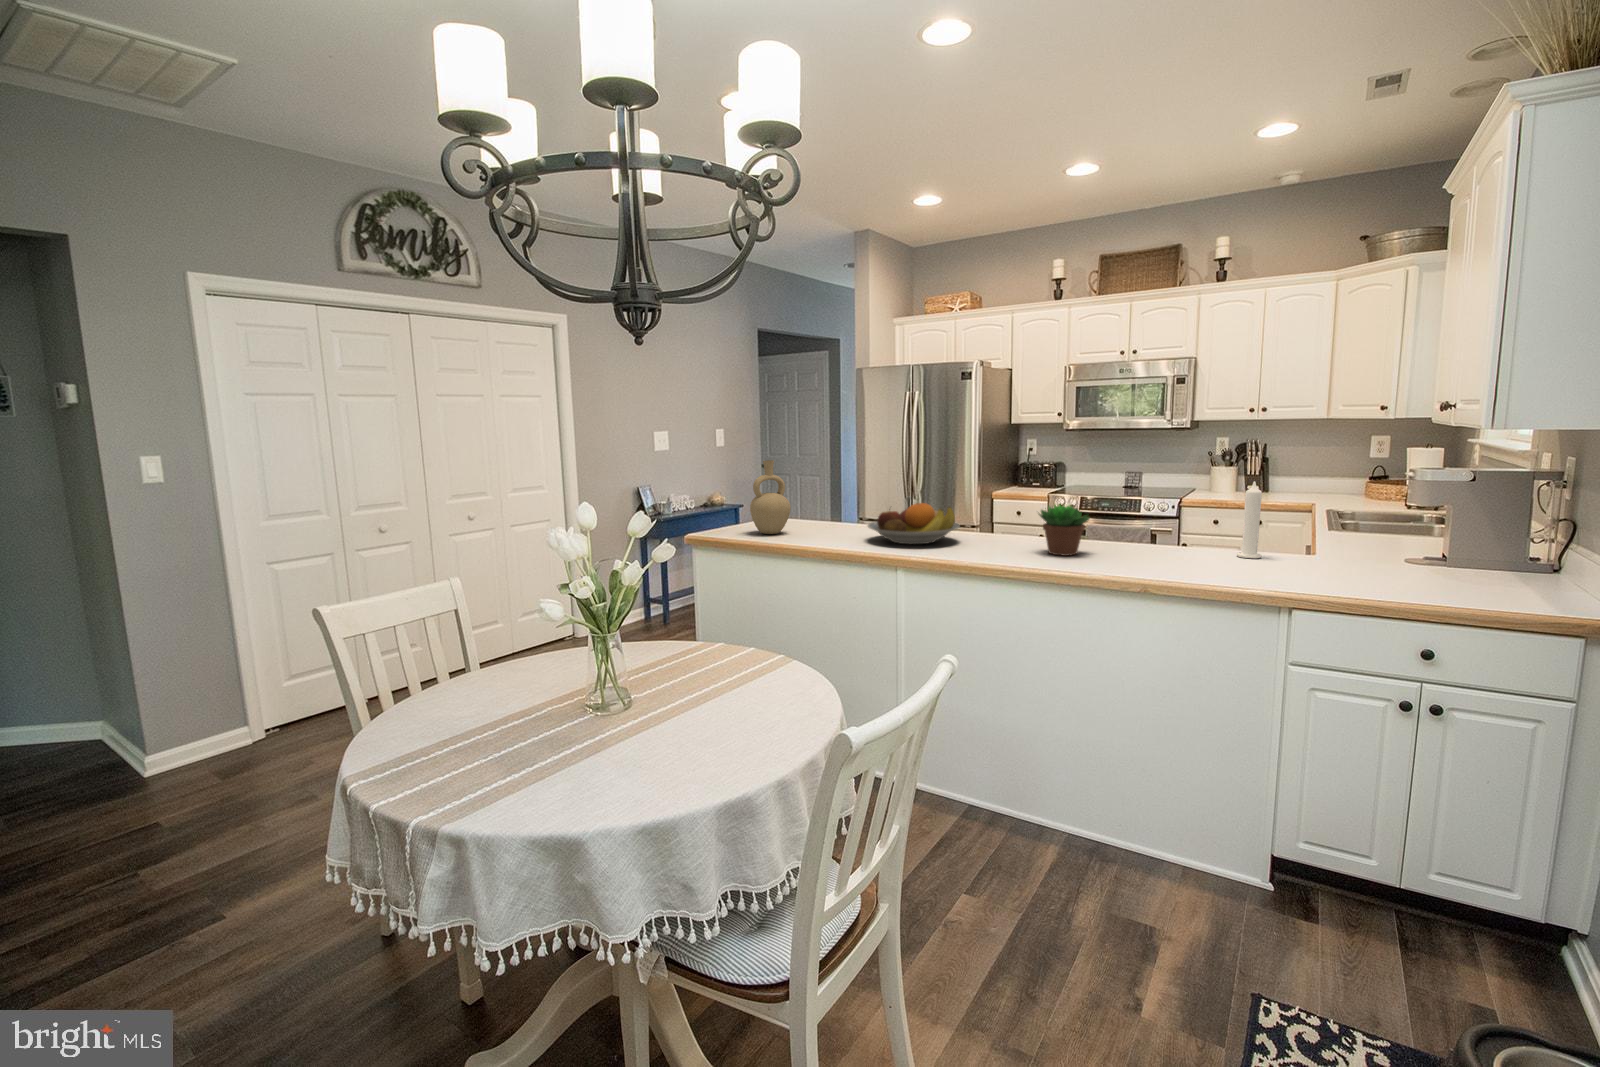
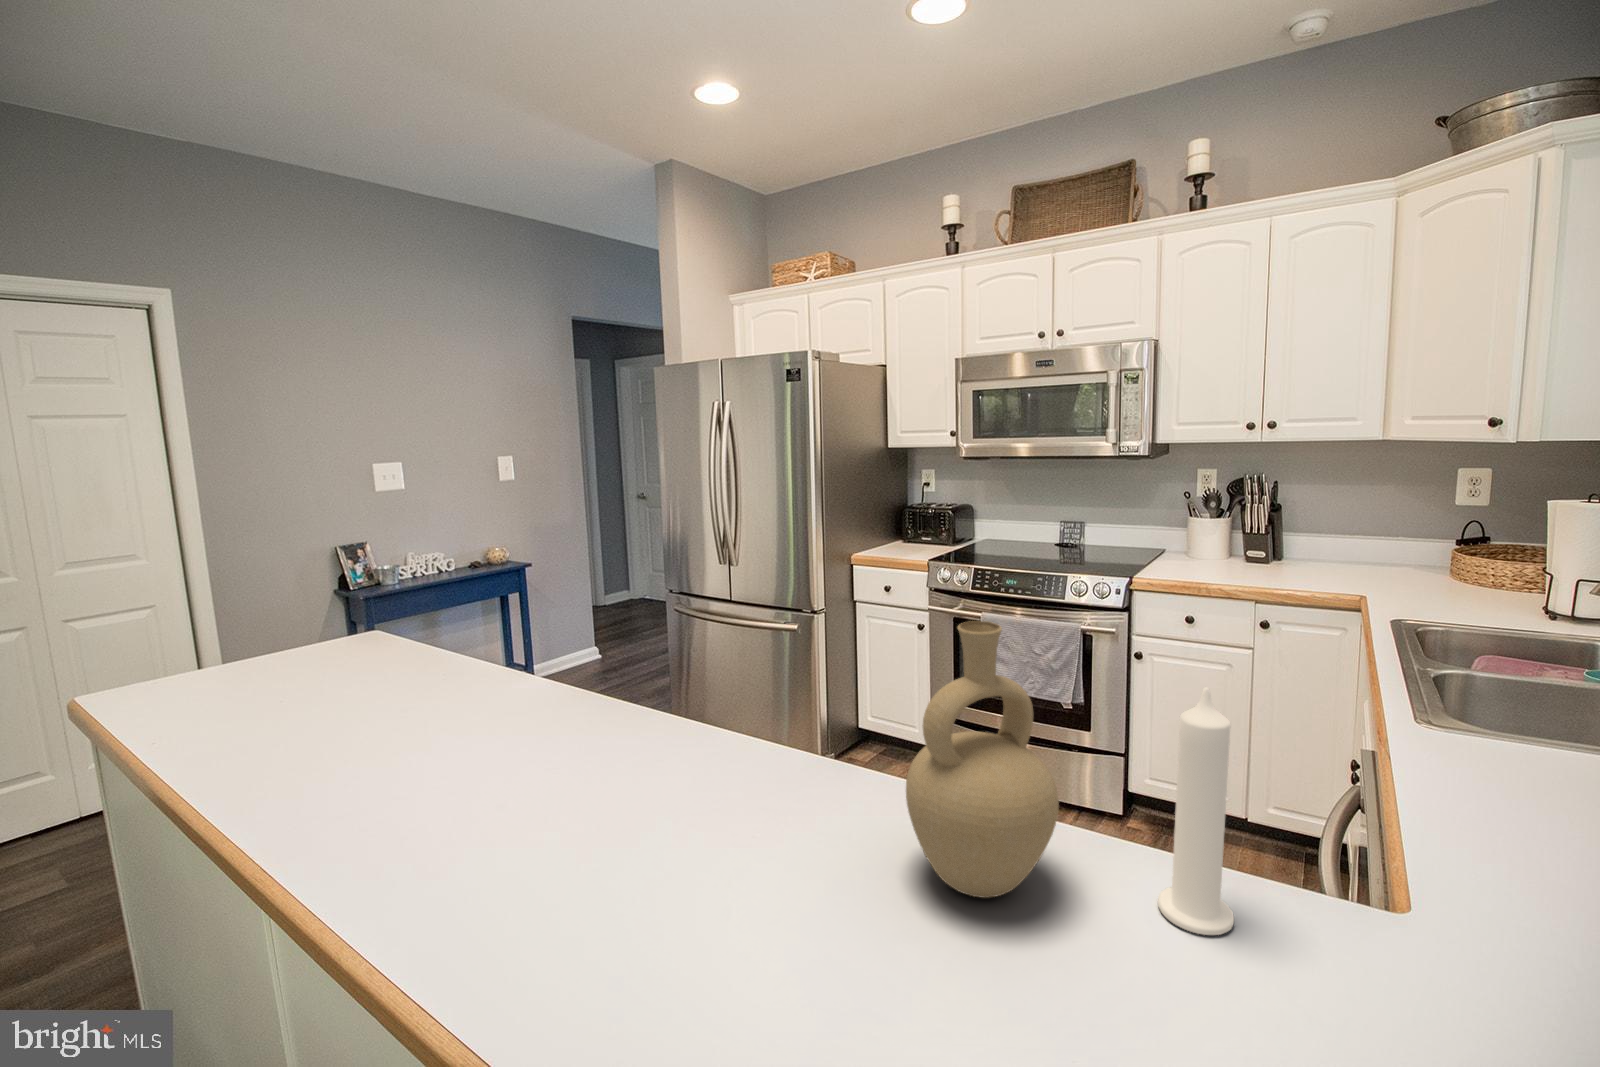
vase: present [750,460,791,534] -> present [906,621,1059,898]
fruit bowl: present [868,503,960,544] -> none [281,661,528,781]
succulent plant: present [1039,505,1089,556] -> none [581,713,743,887]

